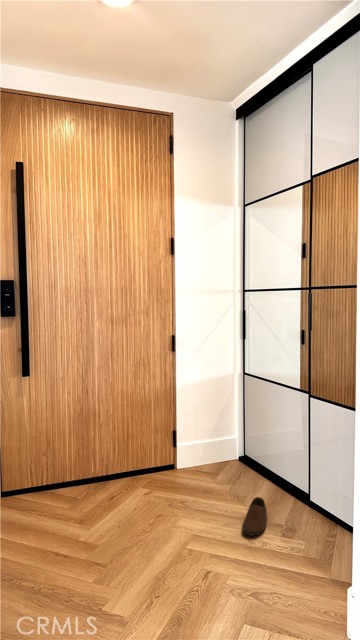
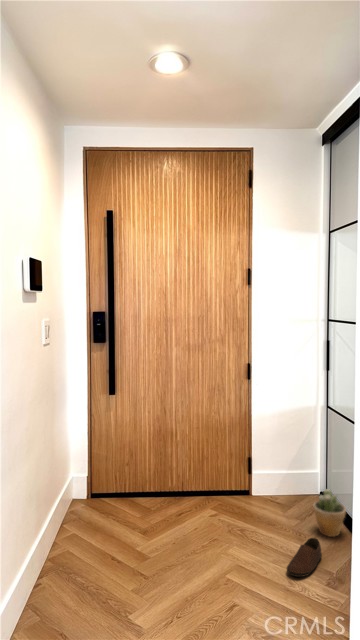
potted plant: none [247,451,278,496] -> present [313,489,346,537]

